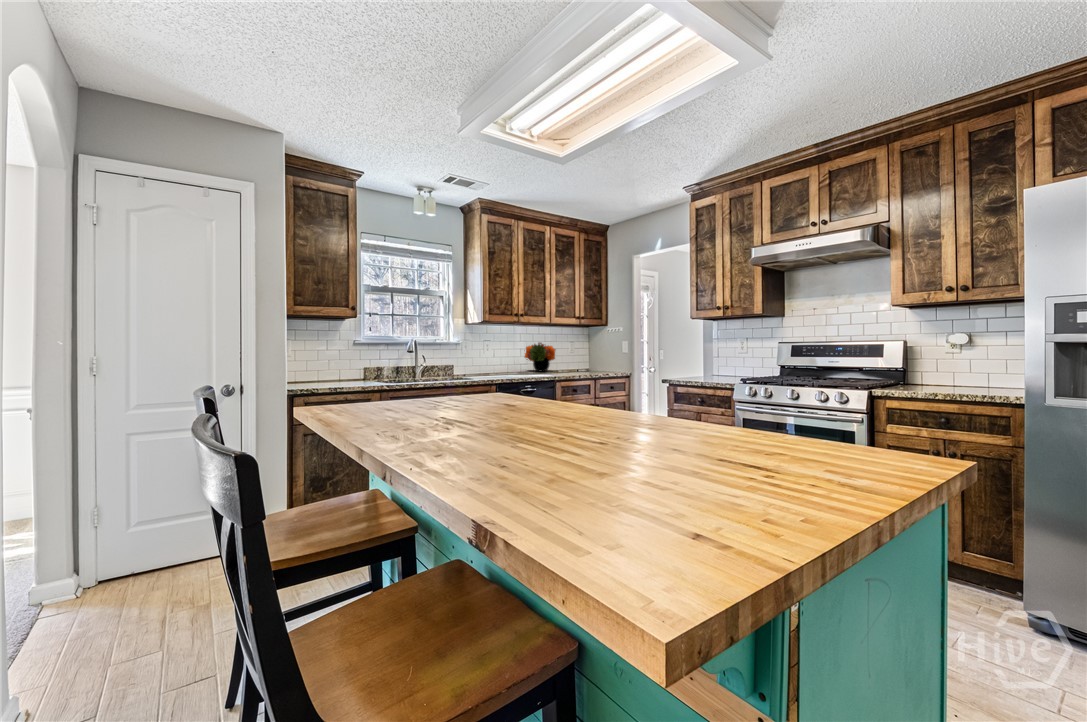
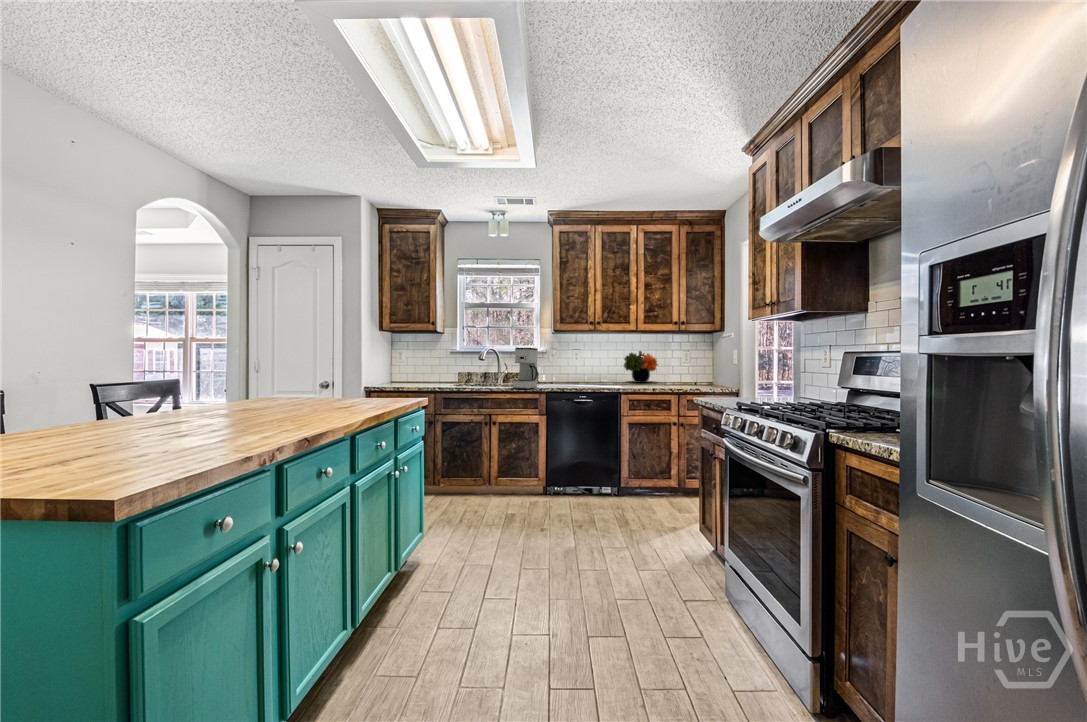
coffee maker: none [468,340,494,383] -> present [513,348,538,389]

